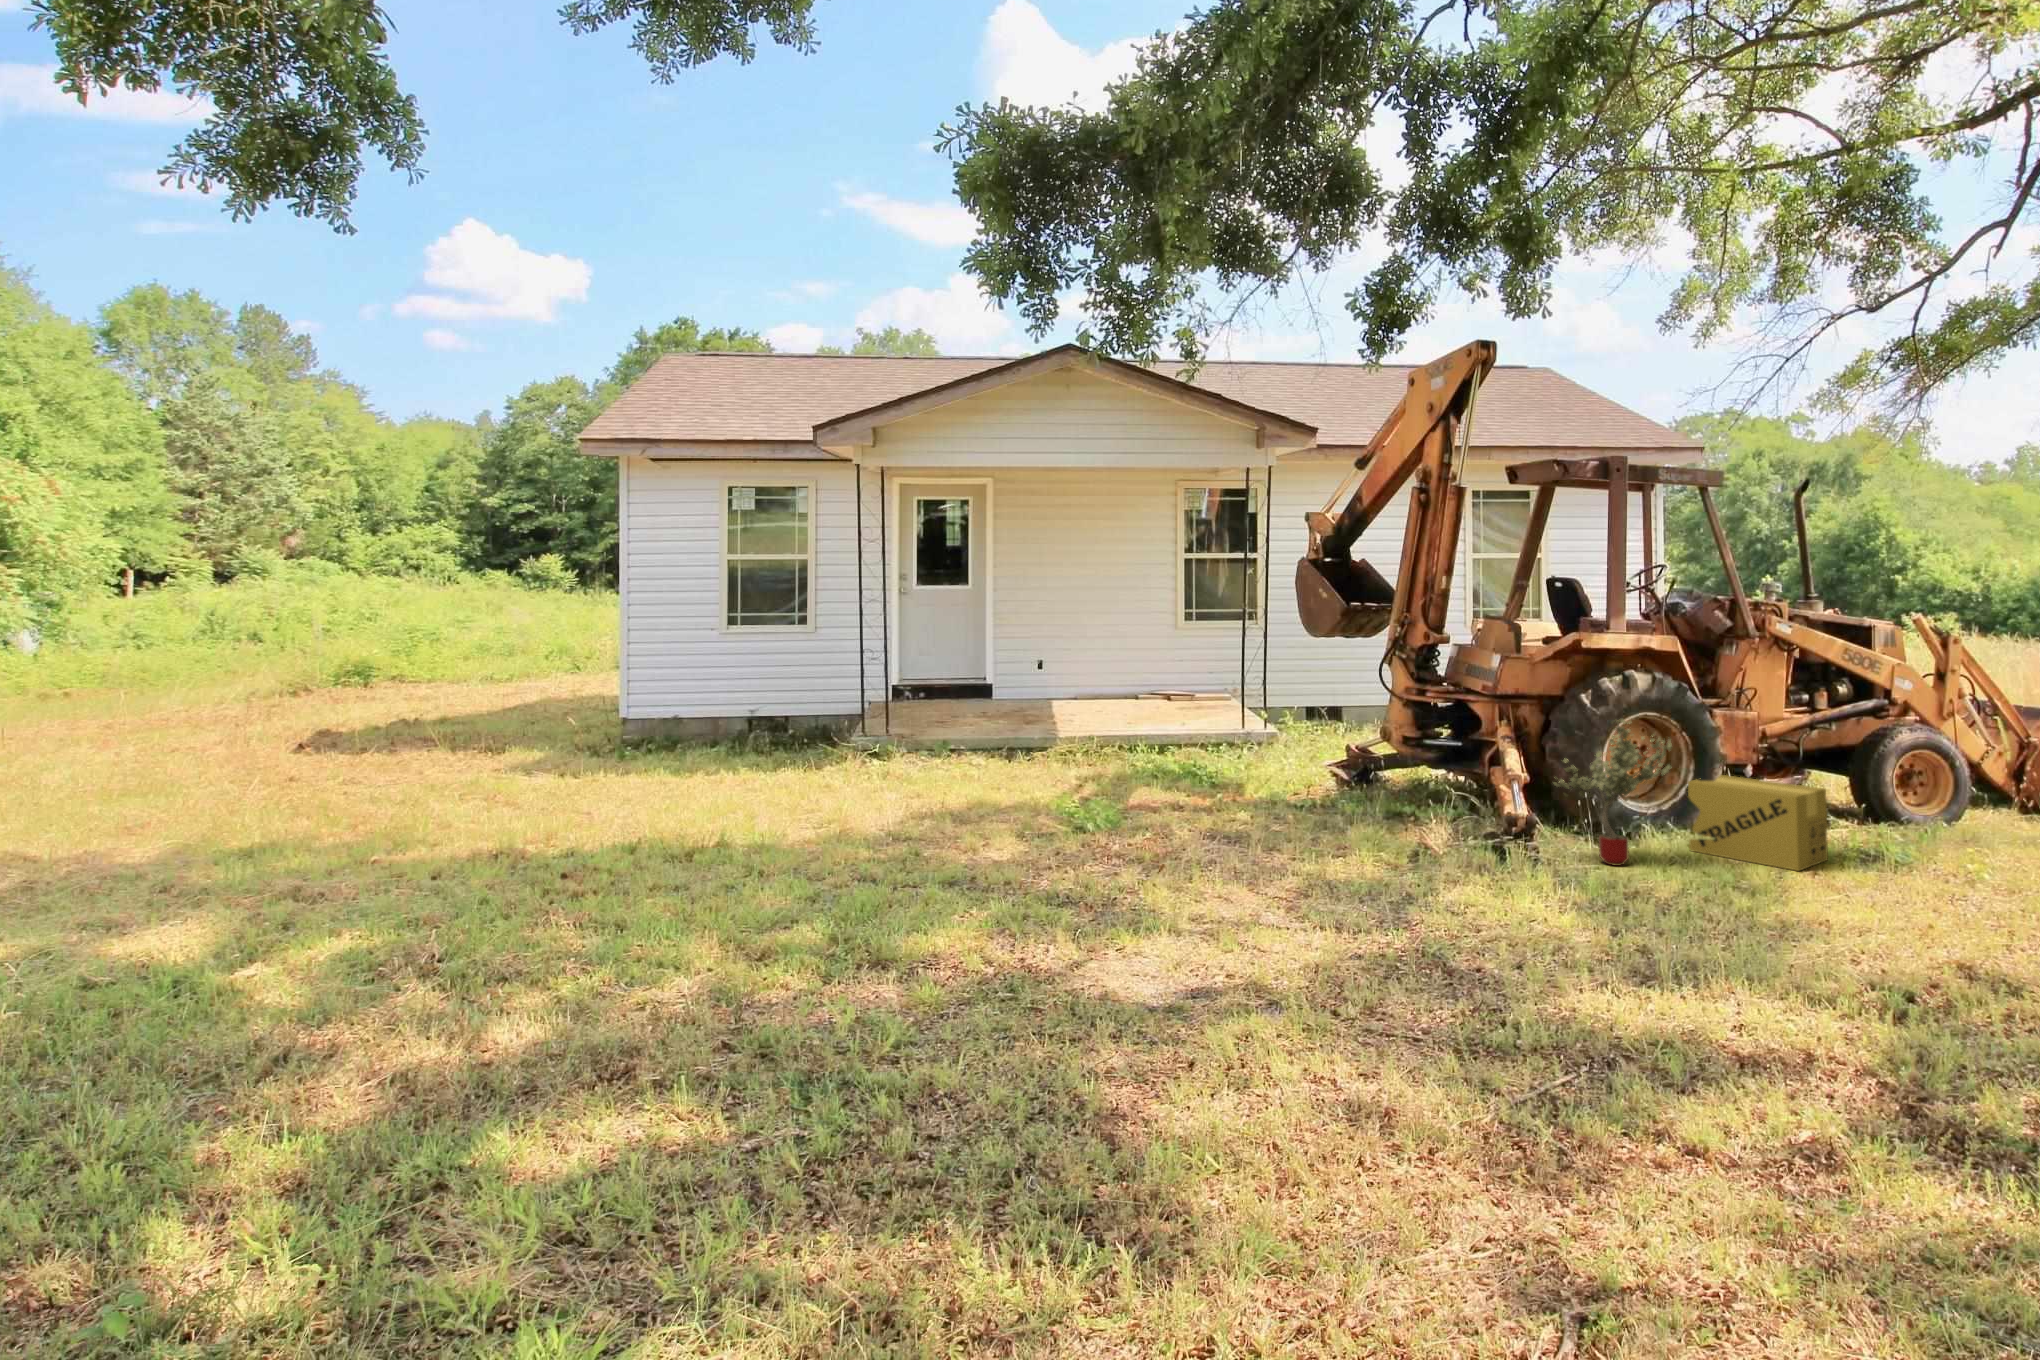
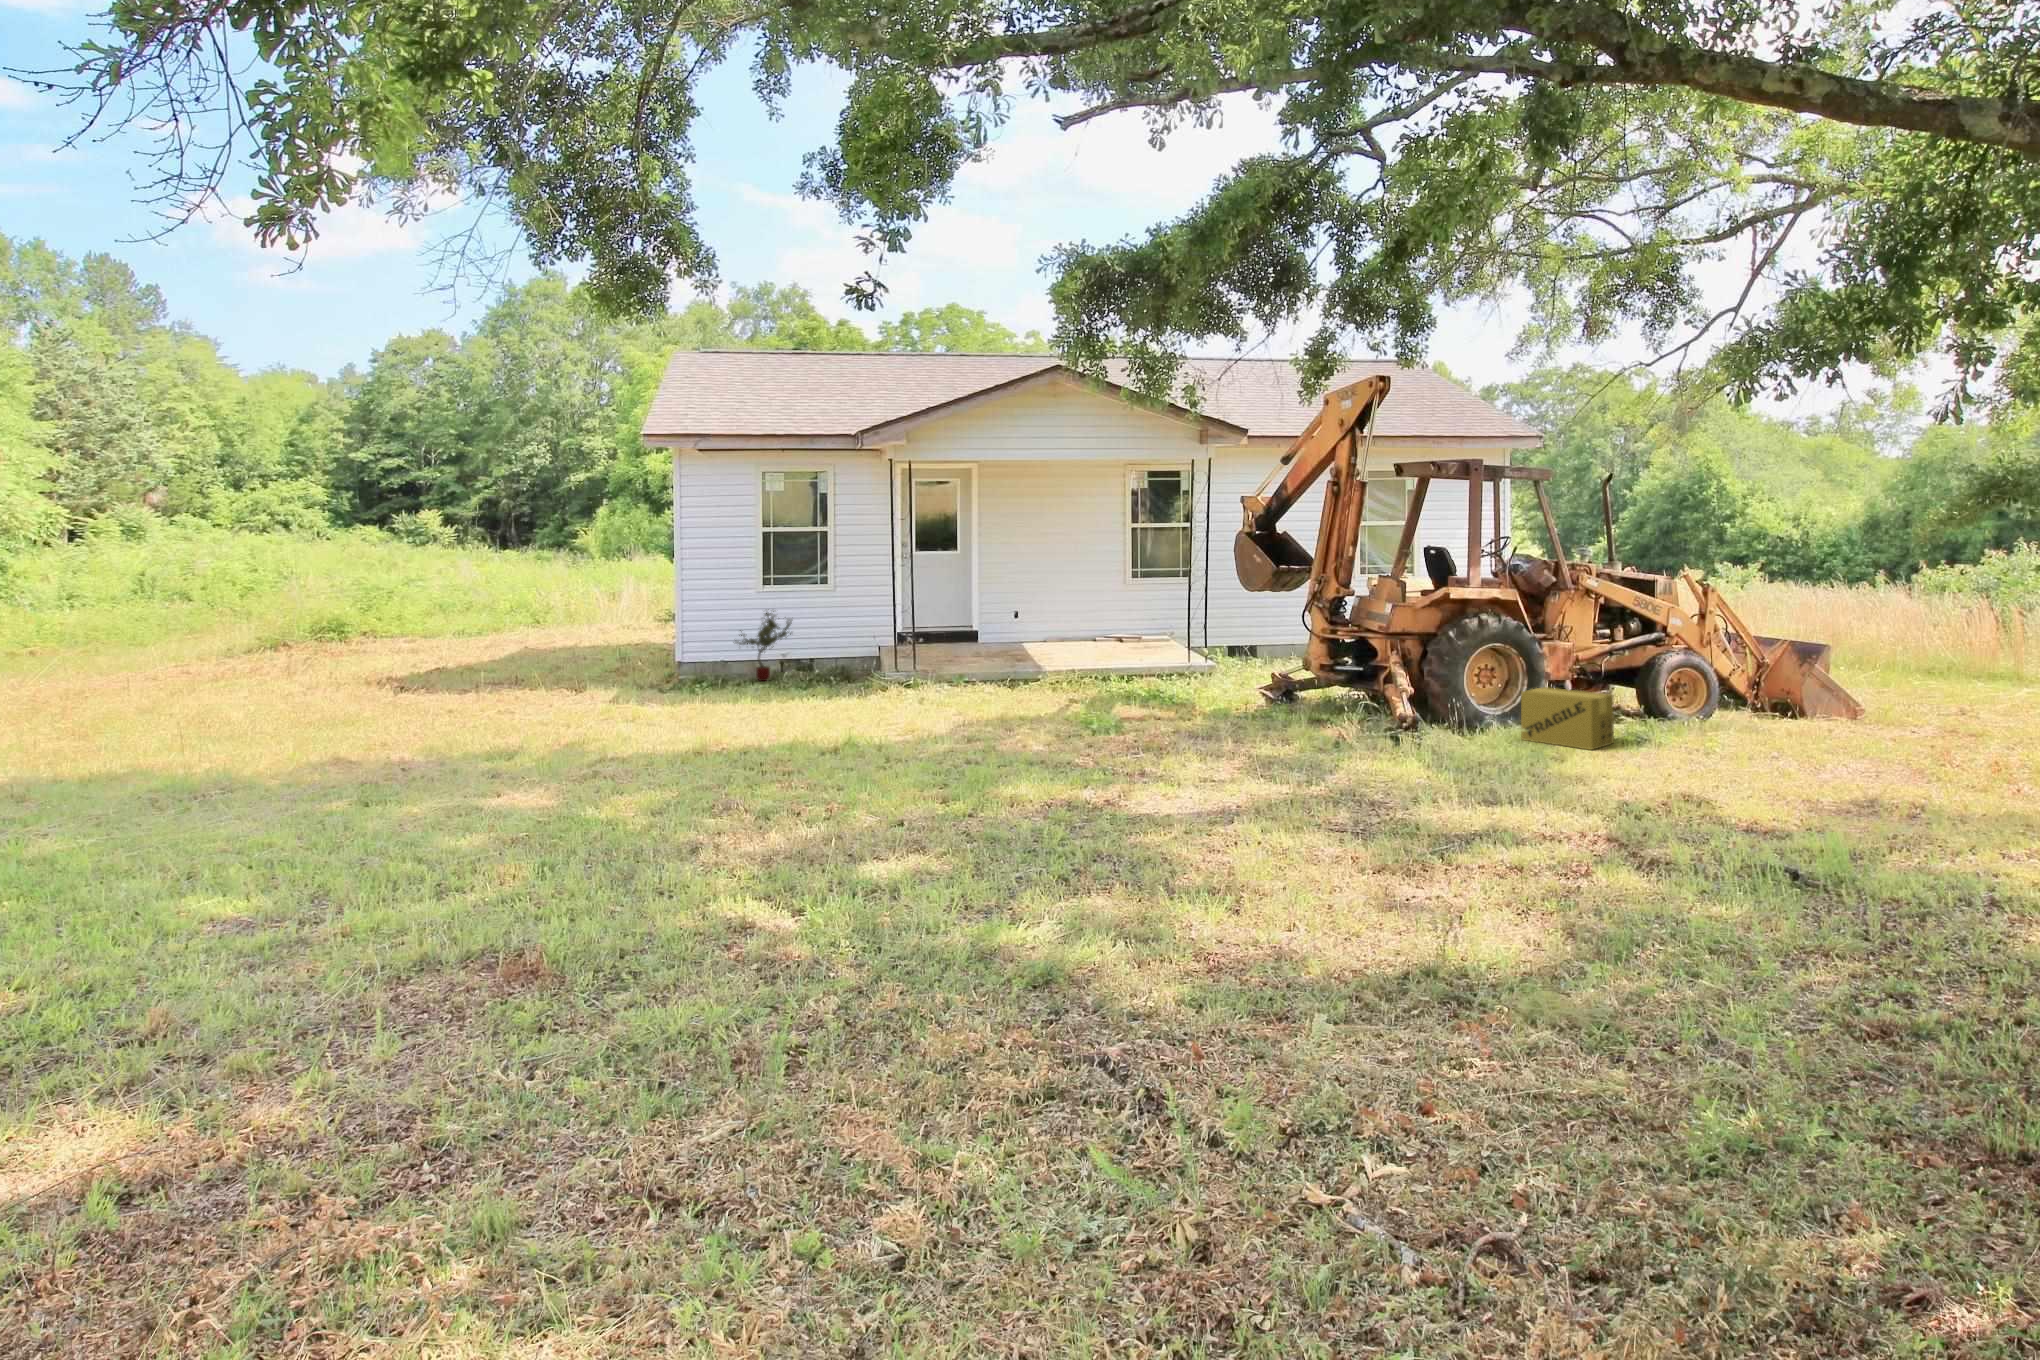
potted tree: present [1554,719,1672,866] -> present [735,609,792,681]

